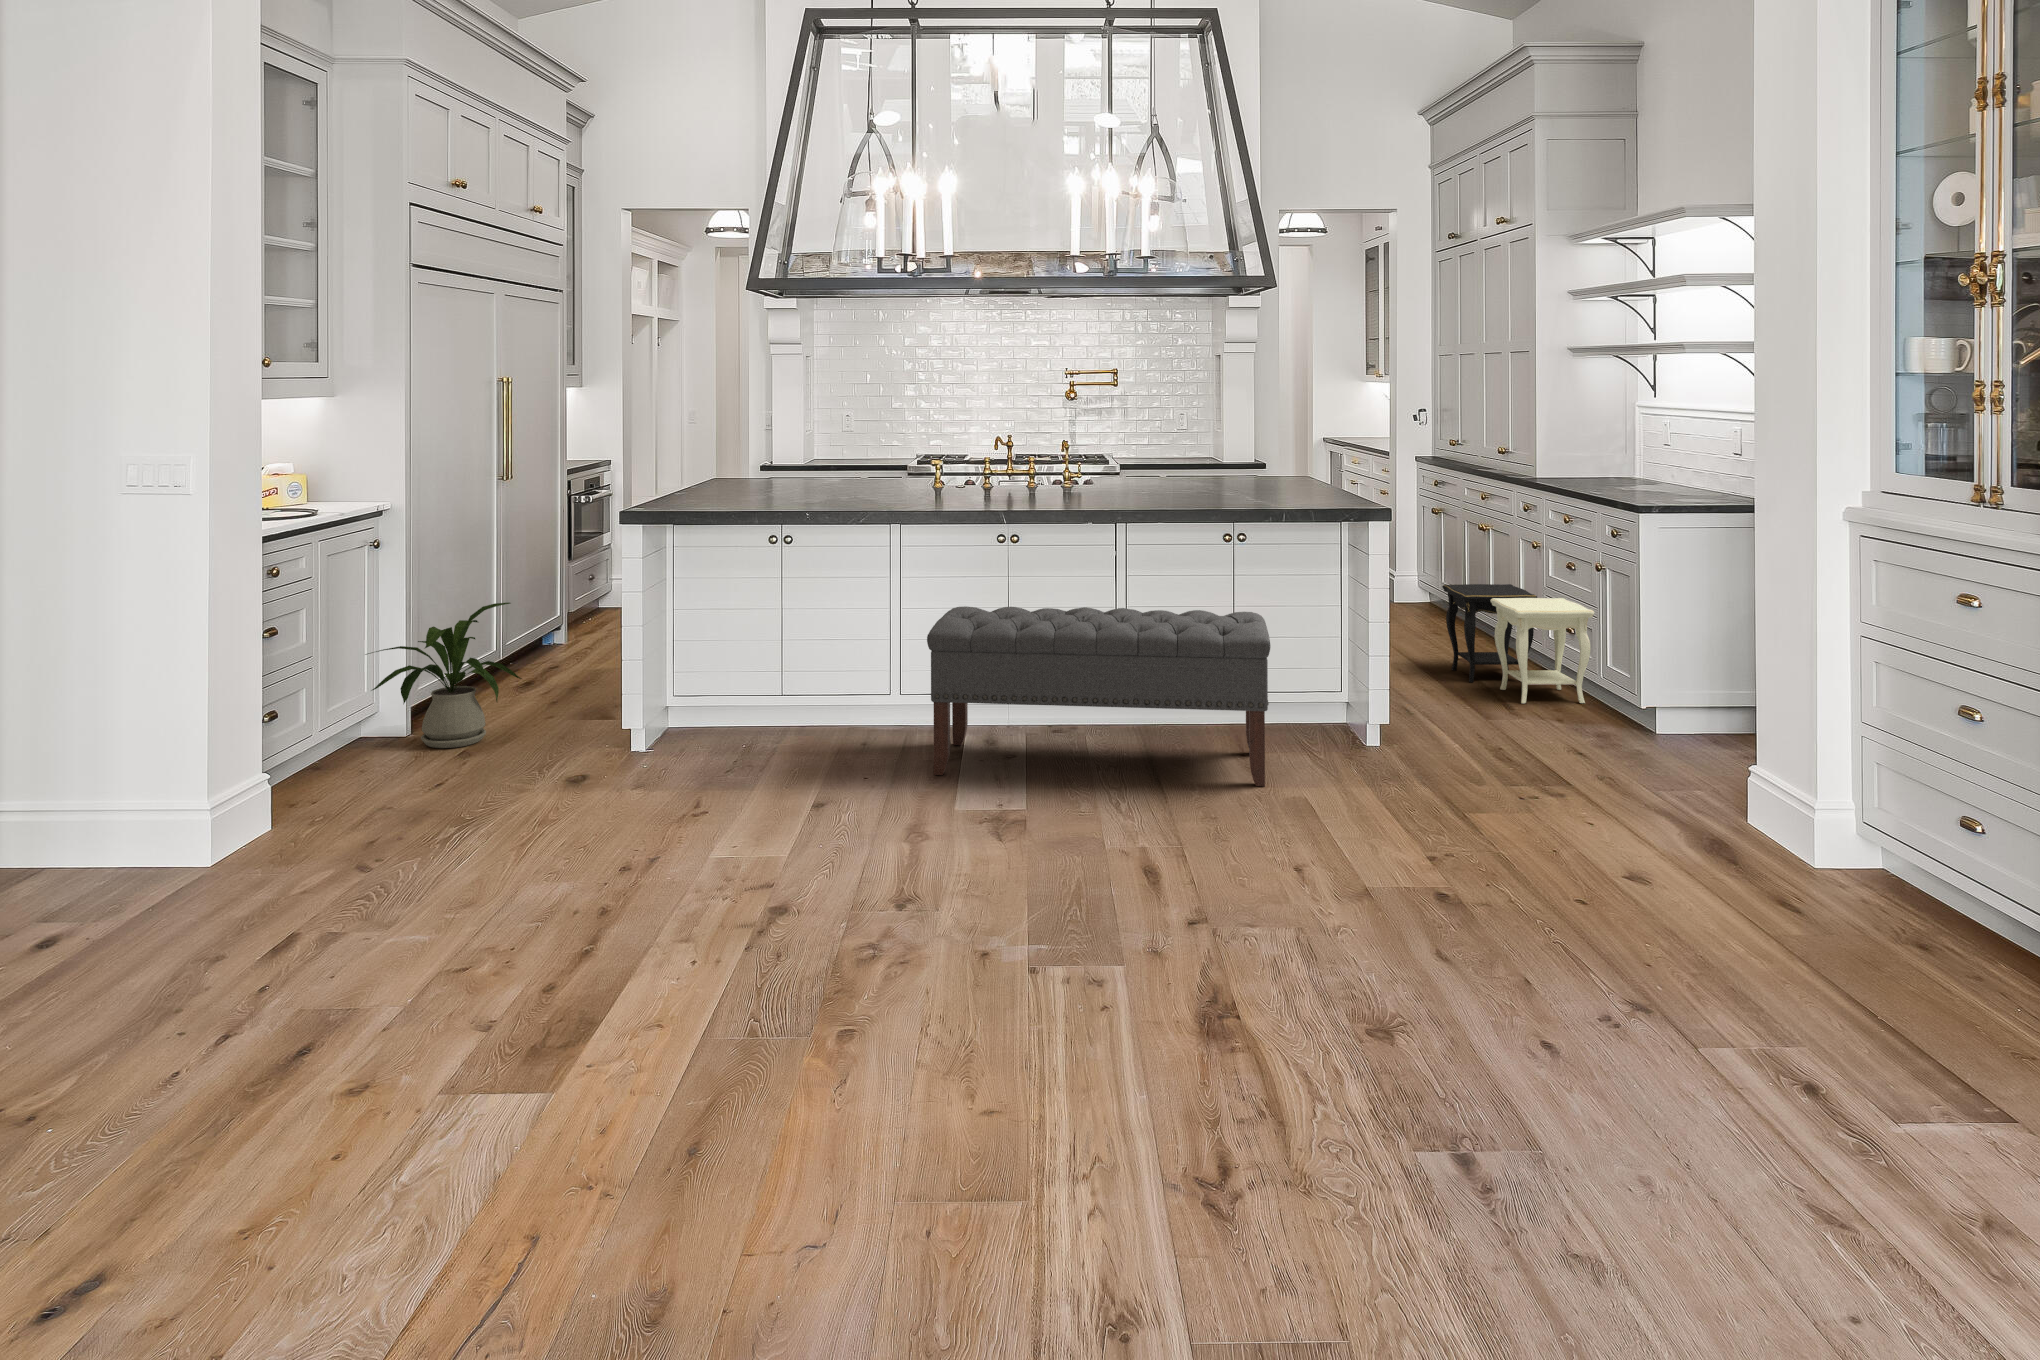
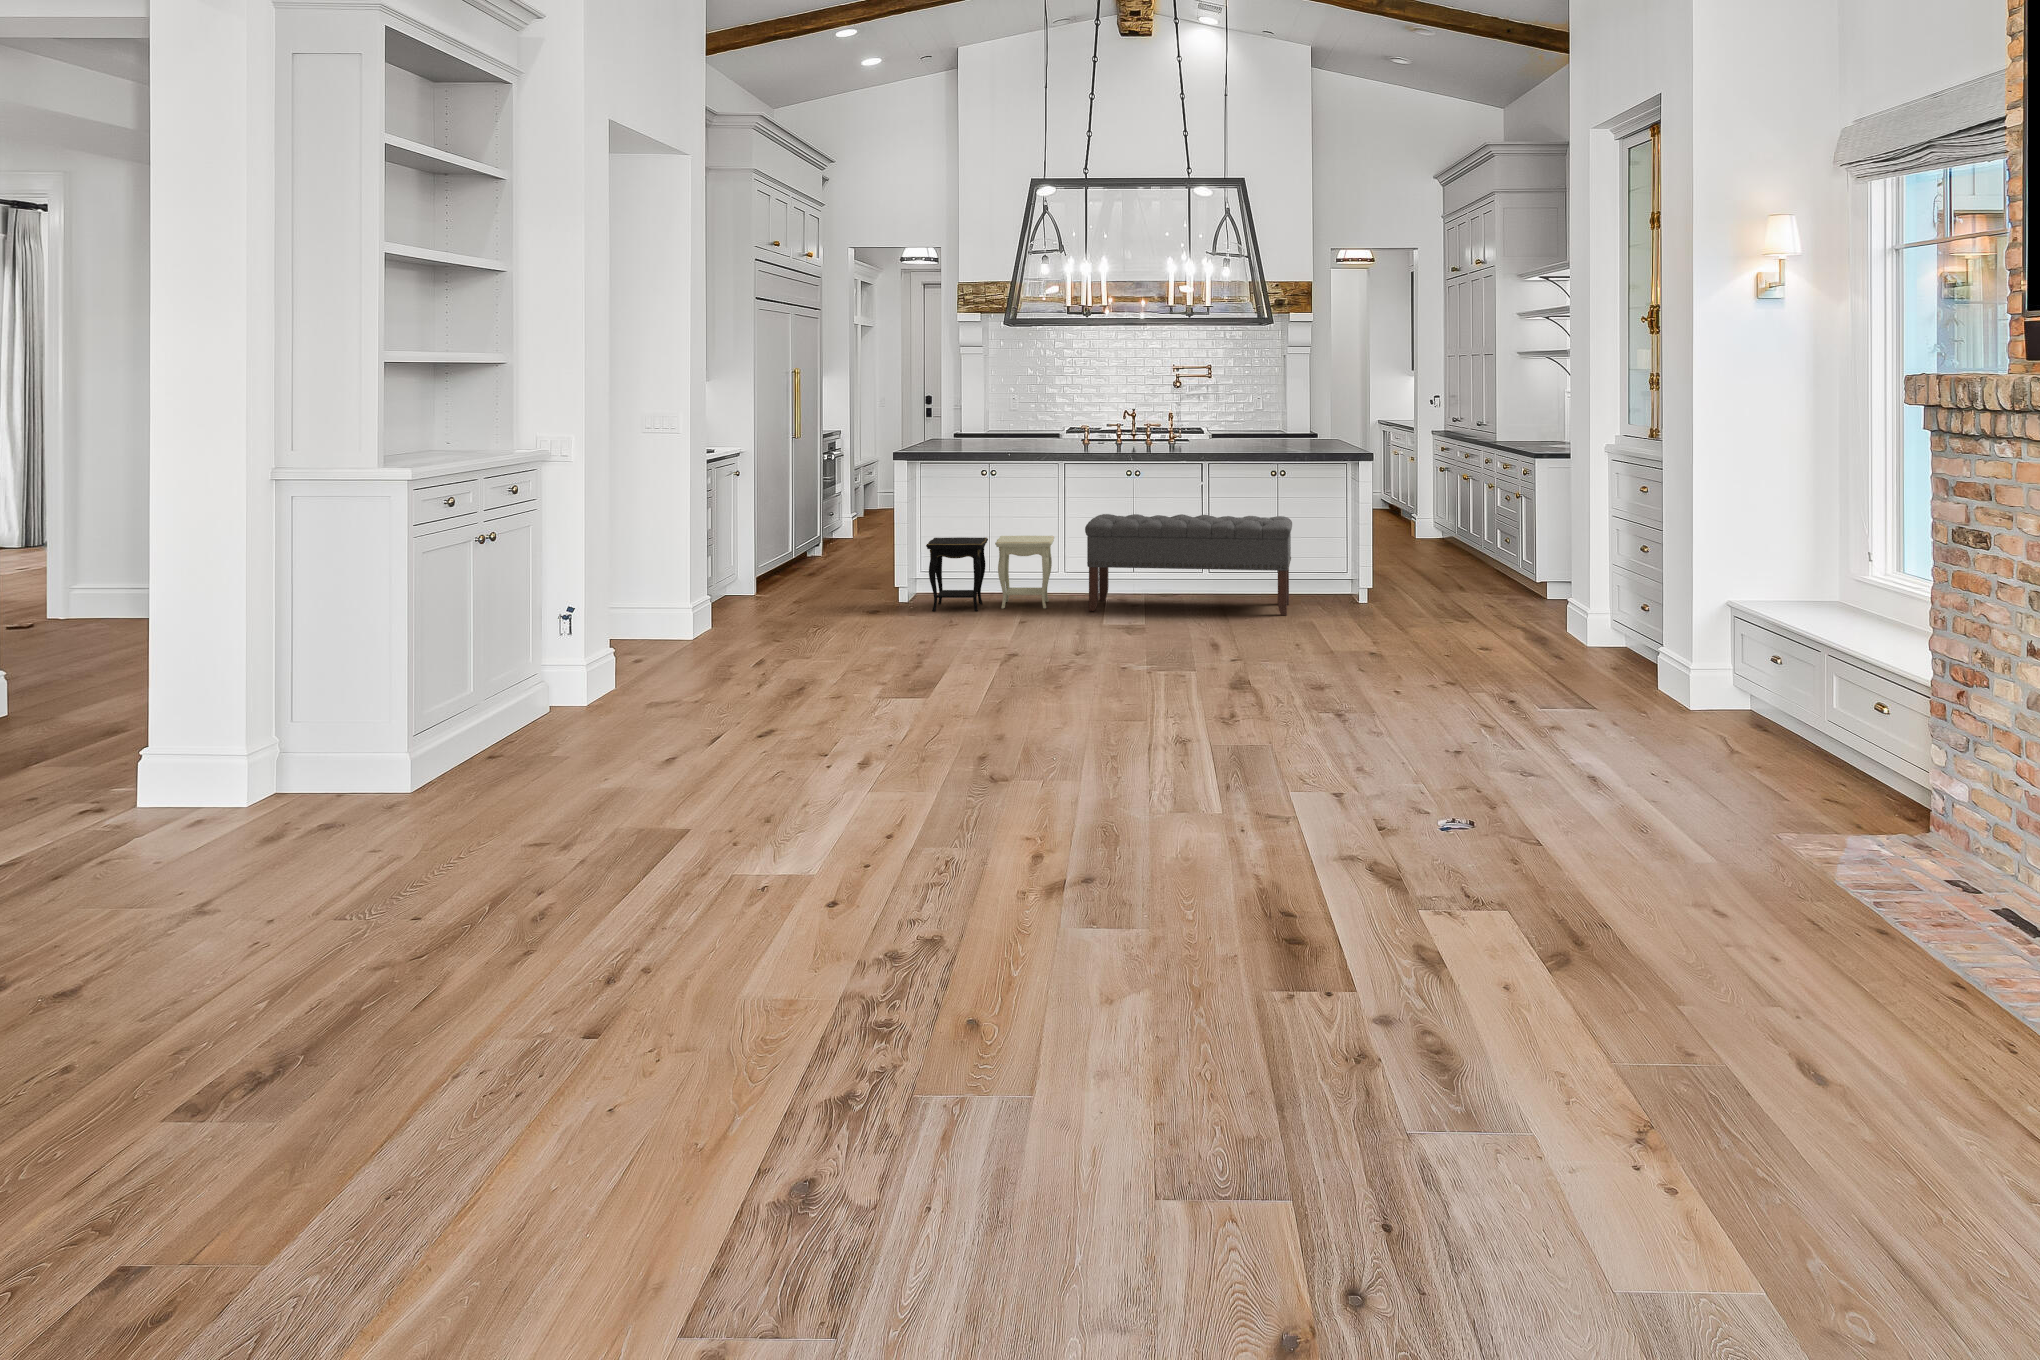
side table: present [1442,584,1594,703] -> present [926,536,1054,611]
house plant: present [366,603,522,748] -> none [734,513,826,601]

